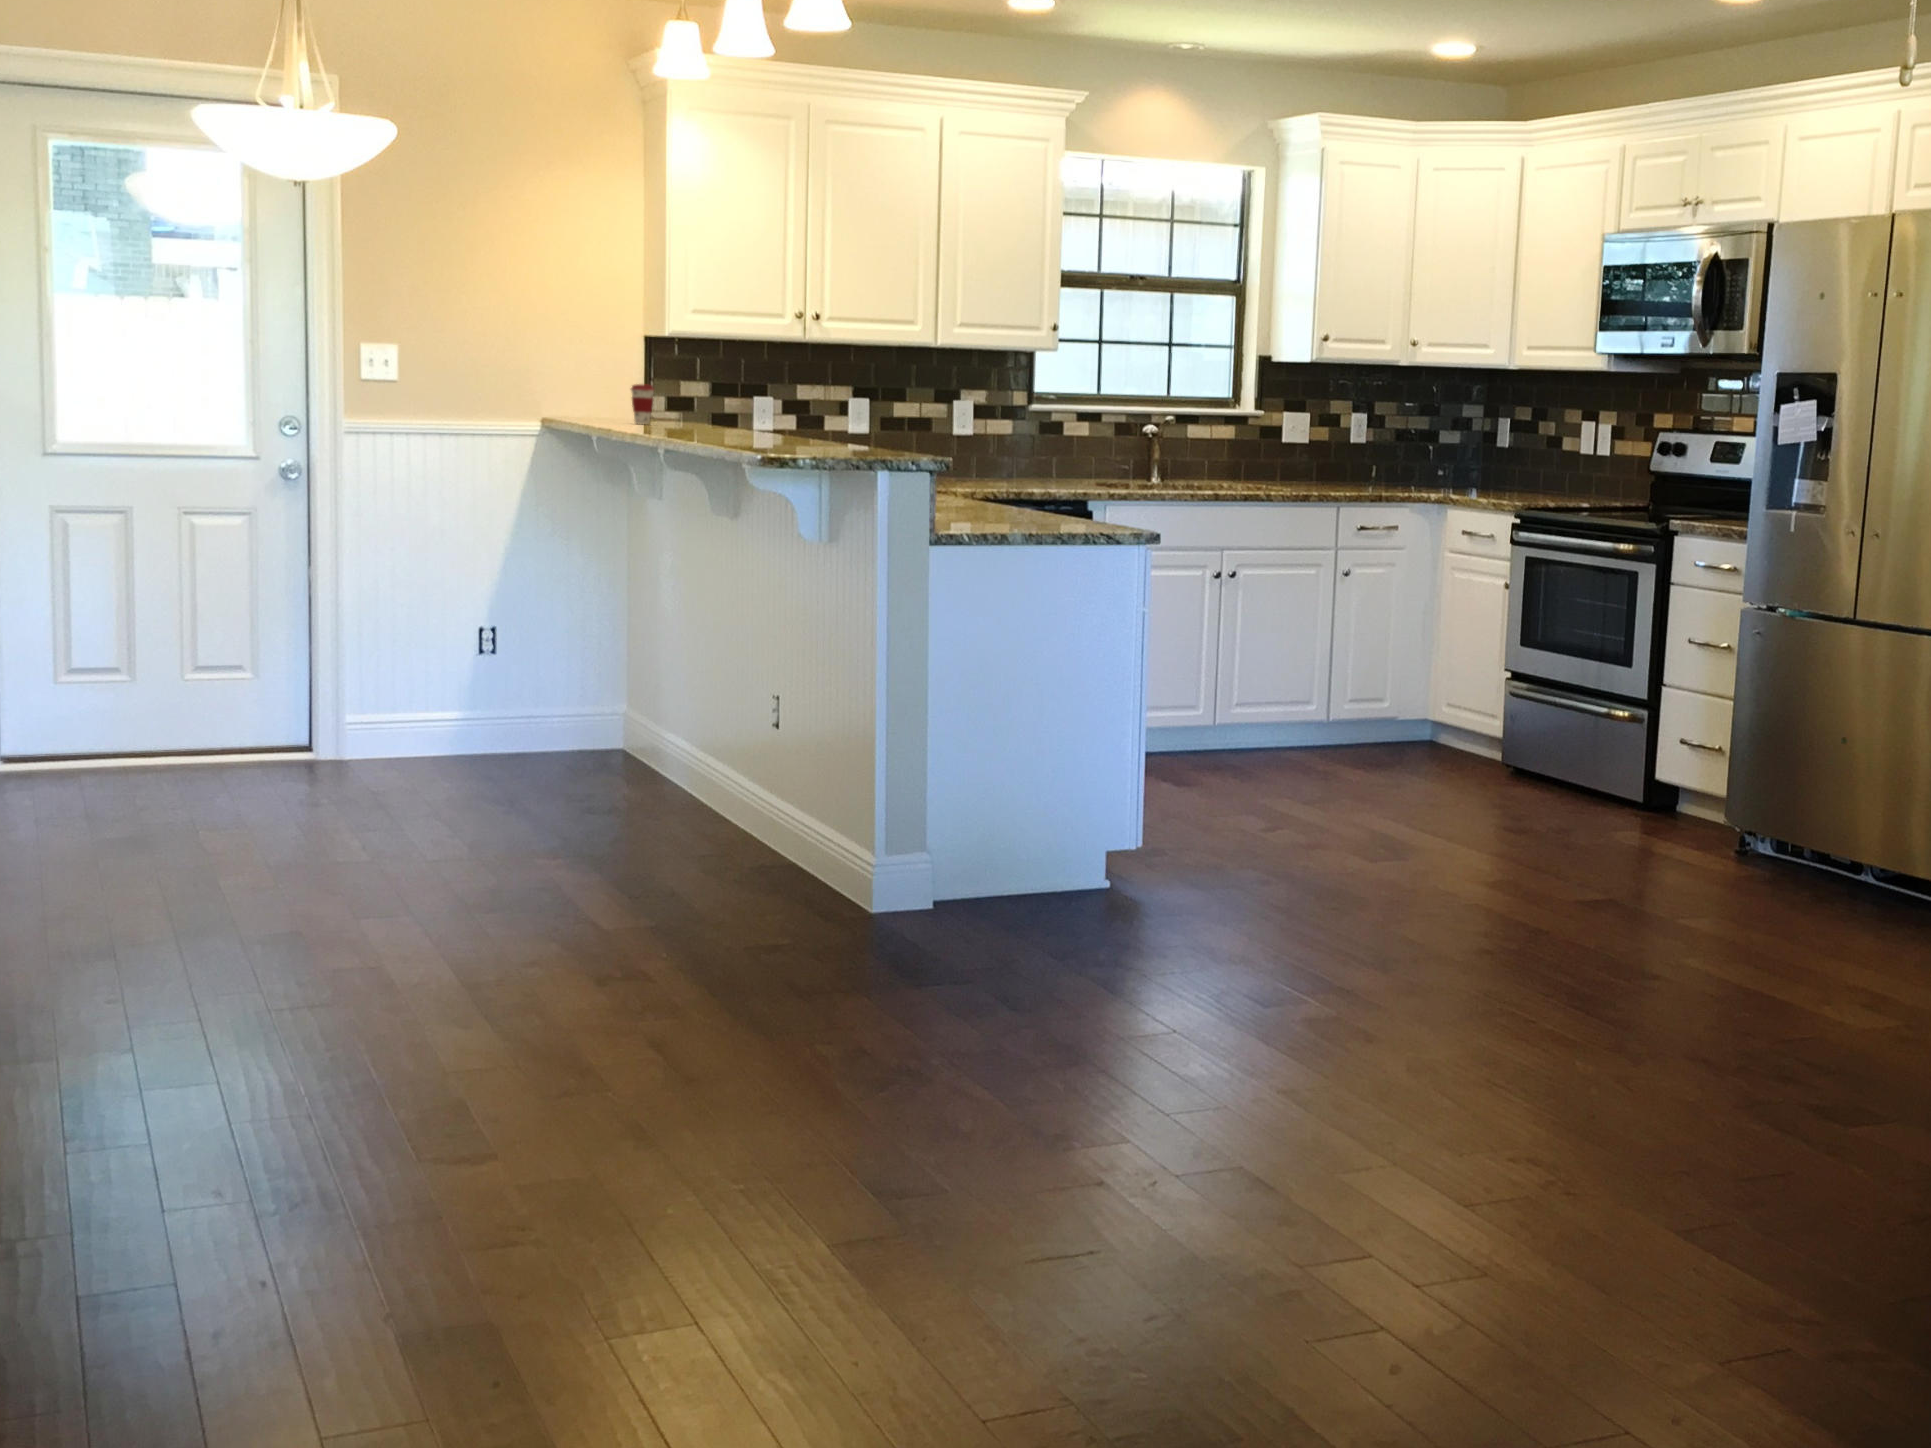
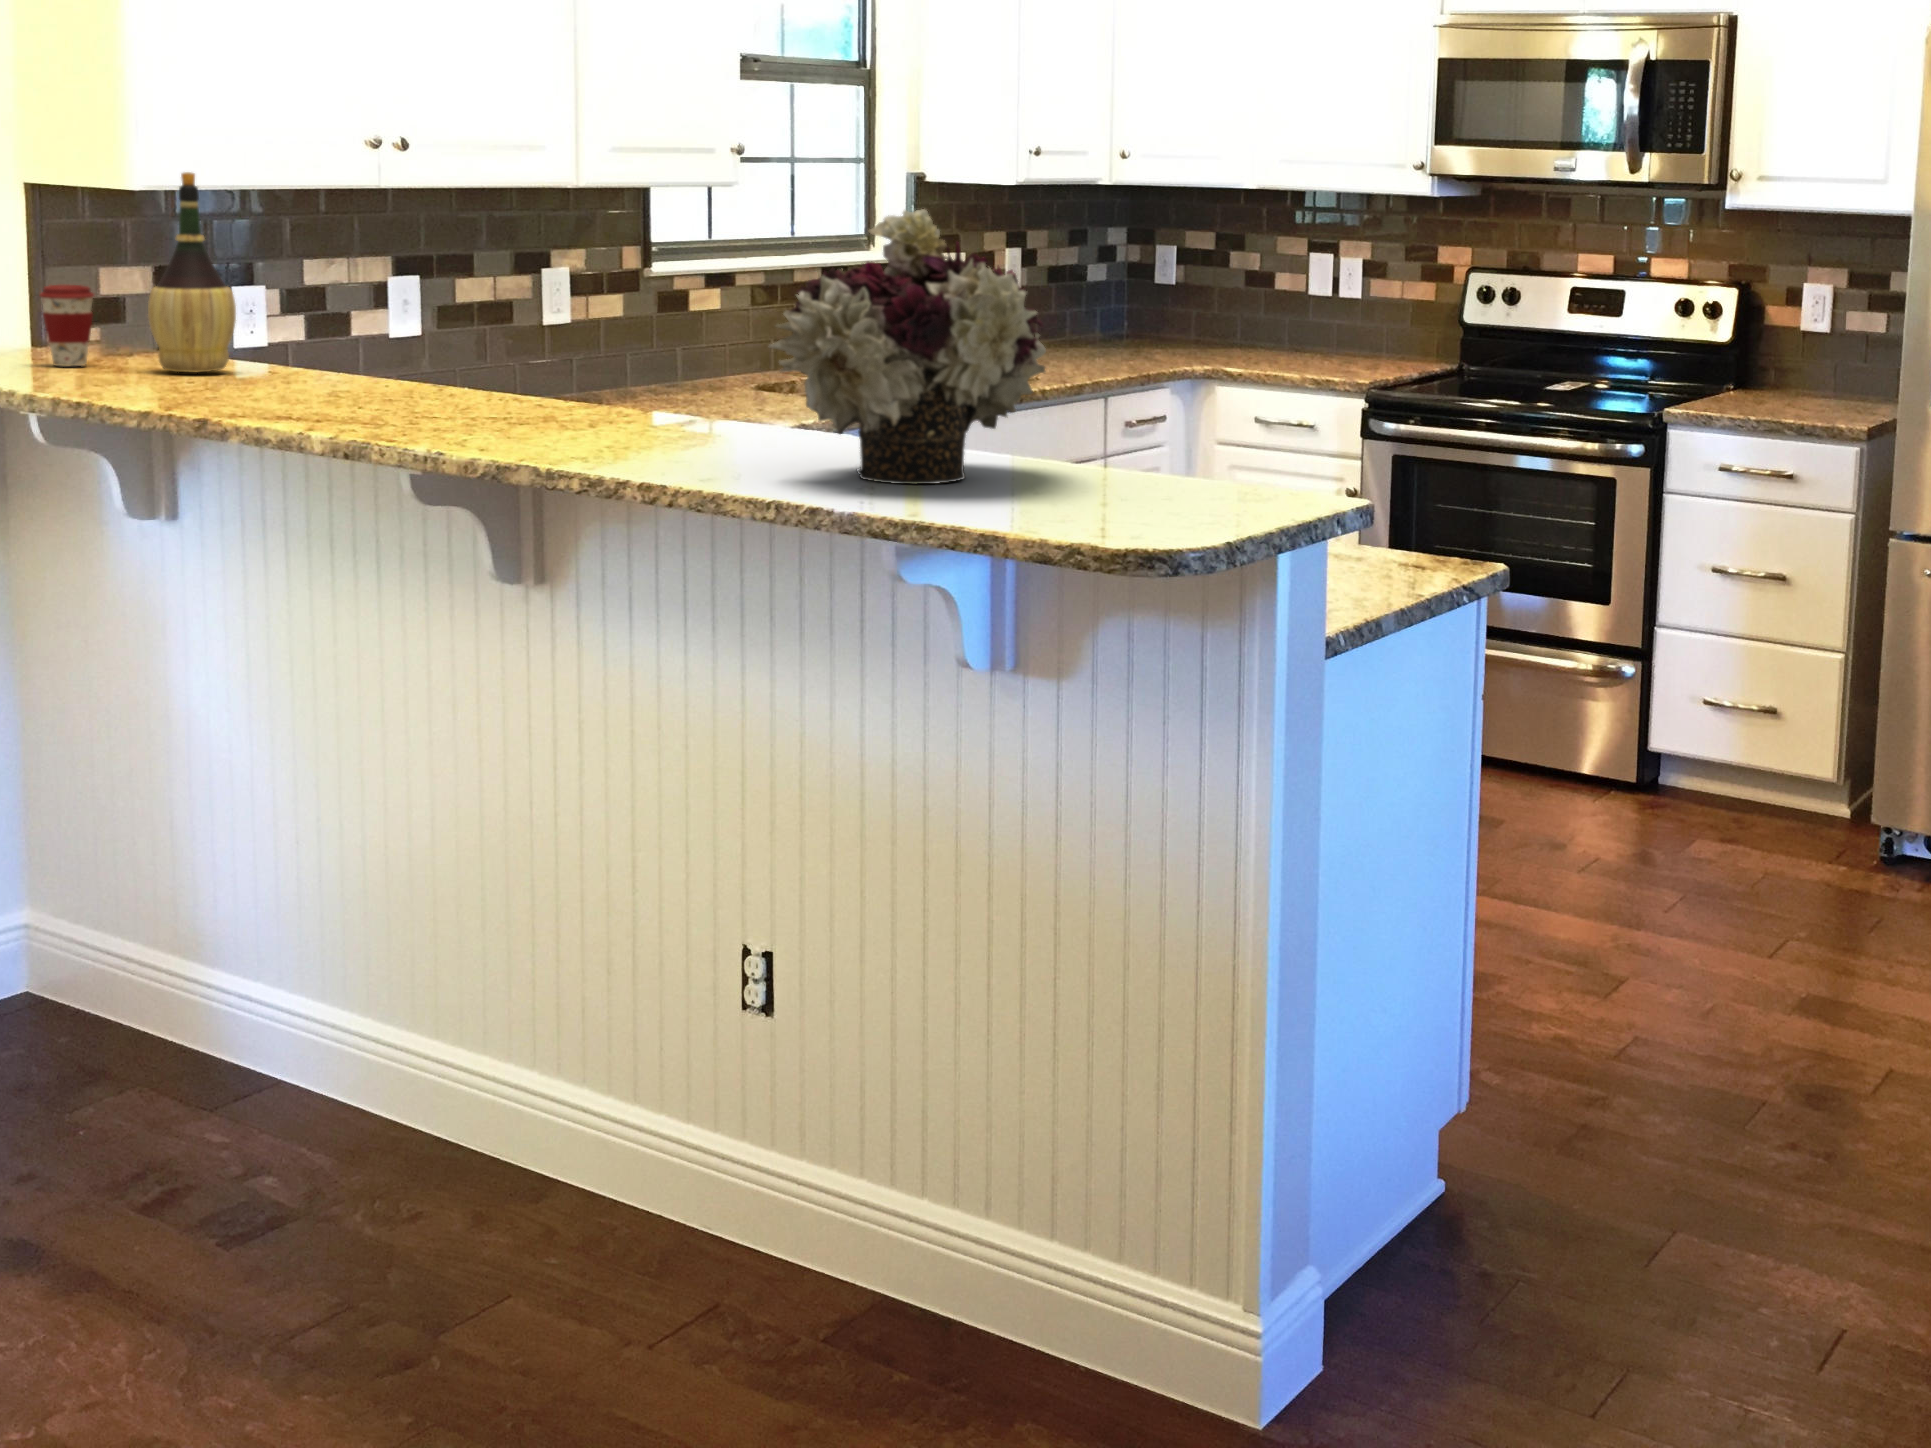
flower arrangement: none [742,322,884,449] -> present [769,209,1046,484]
wine bottle: none [666,327,706,428] -> present [148,172,236,372]

